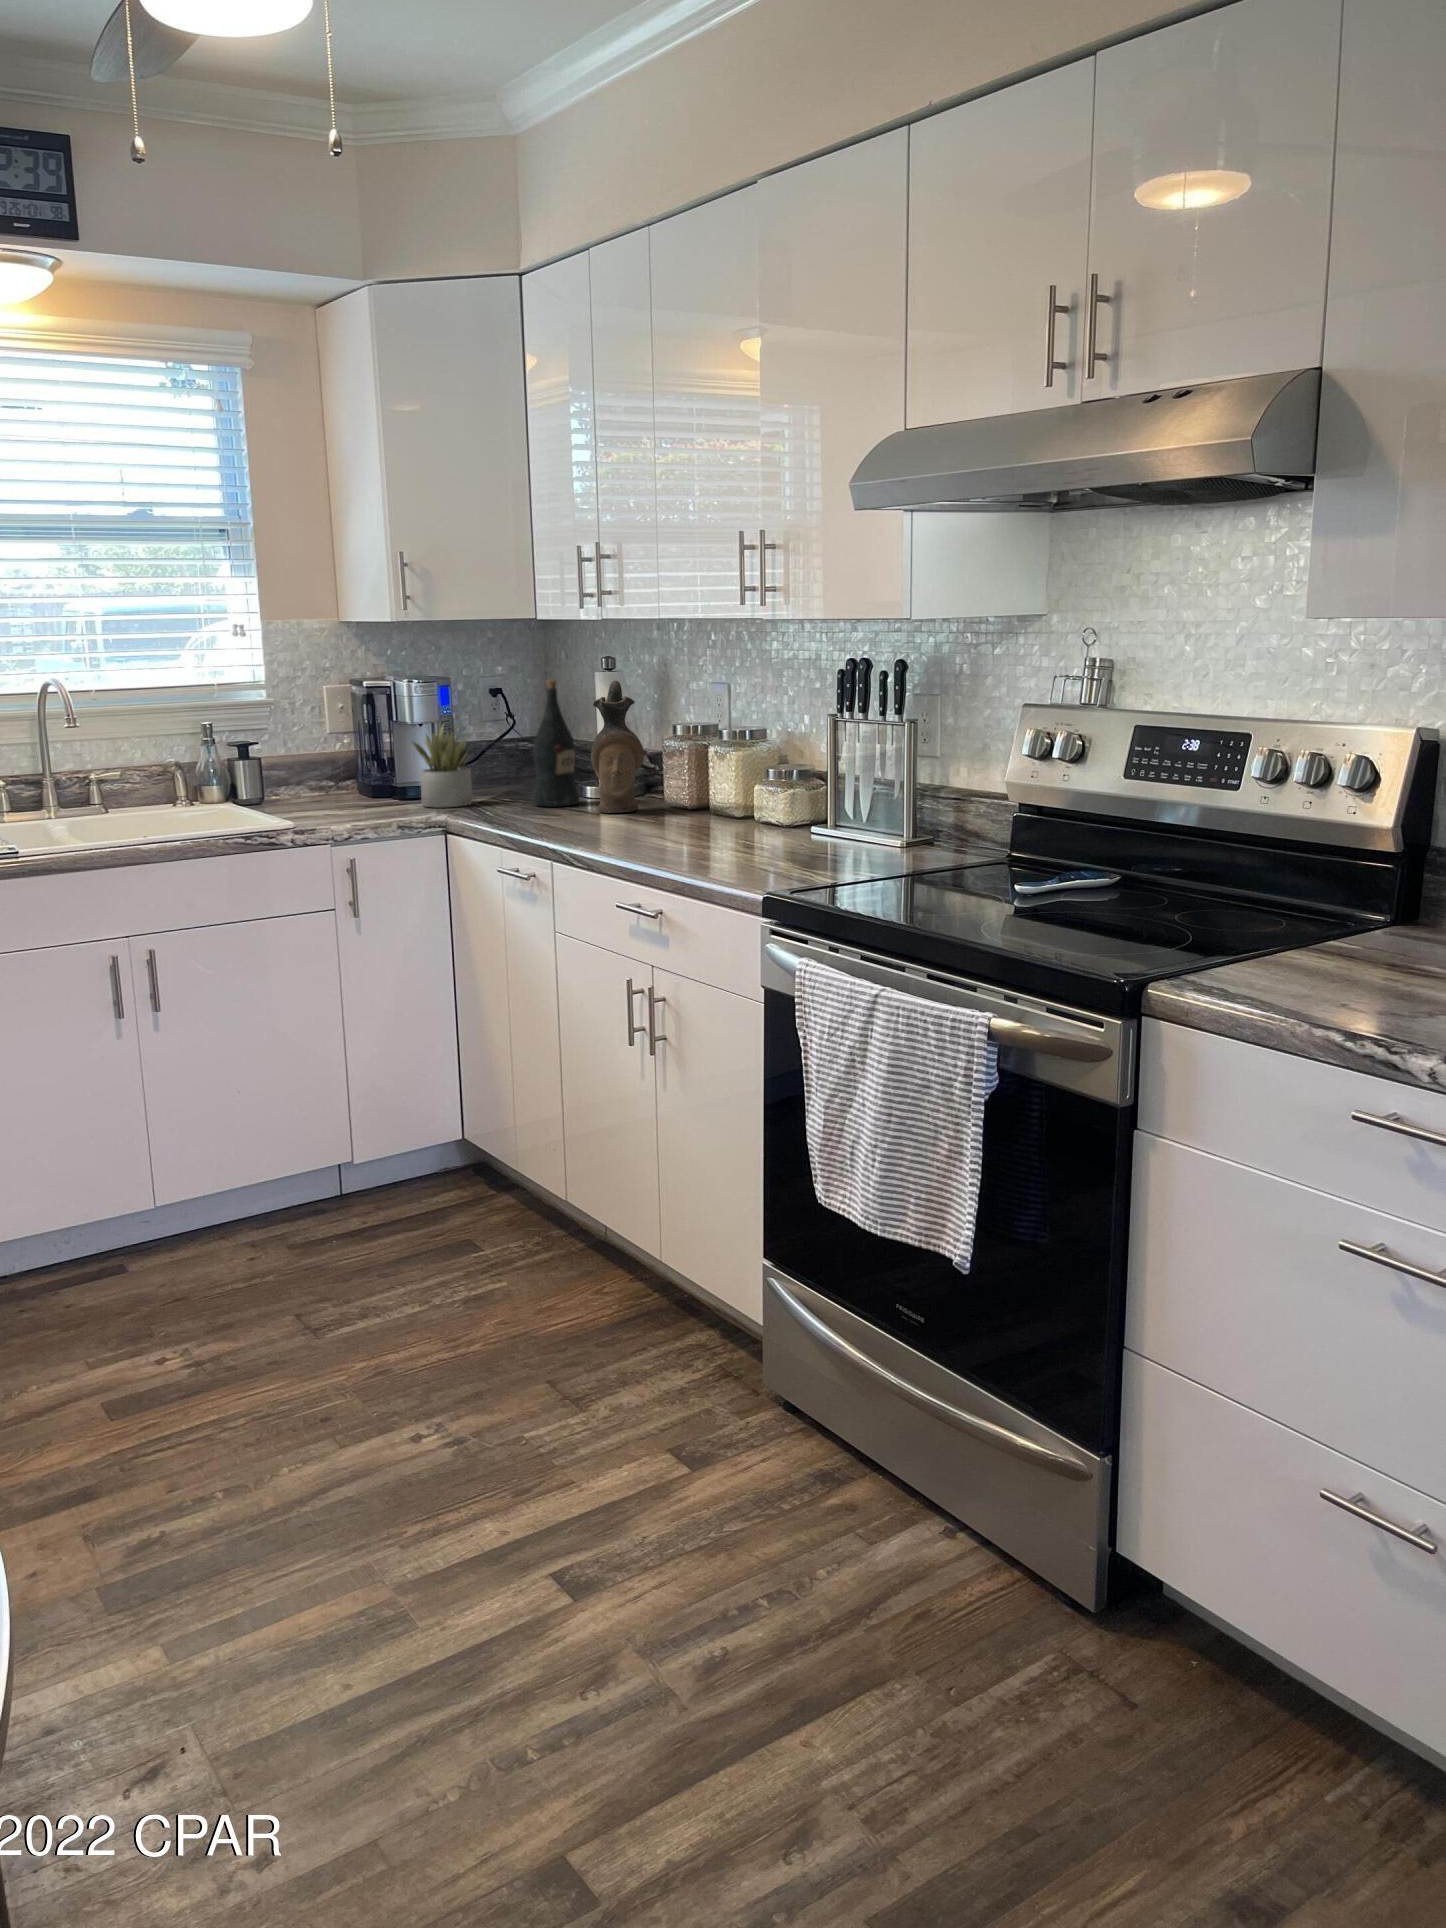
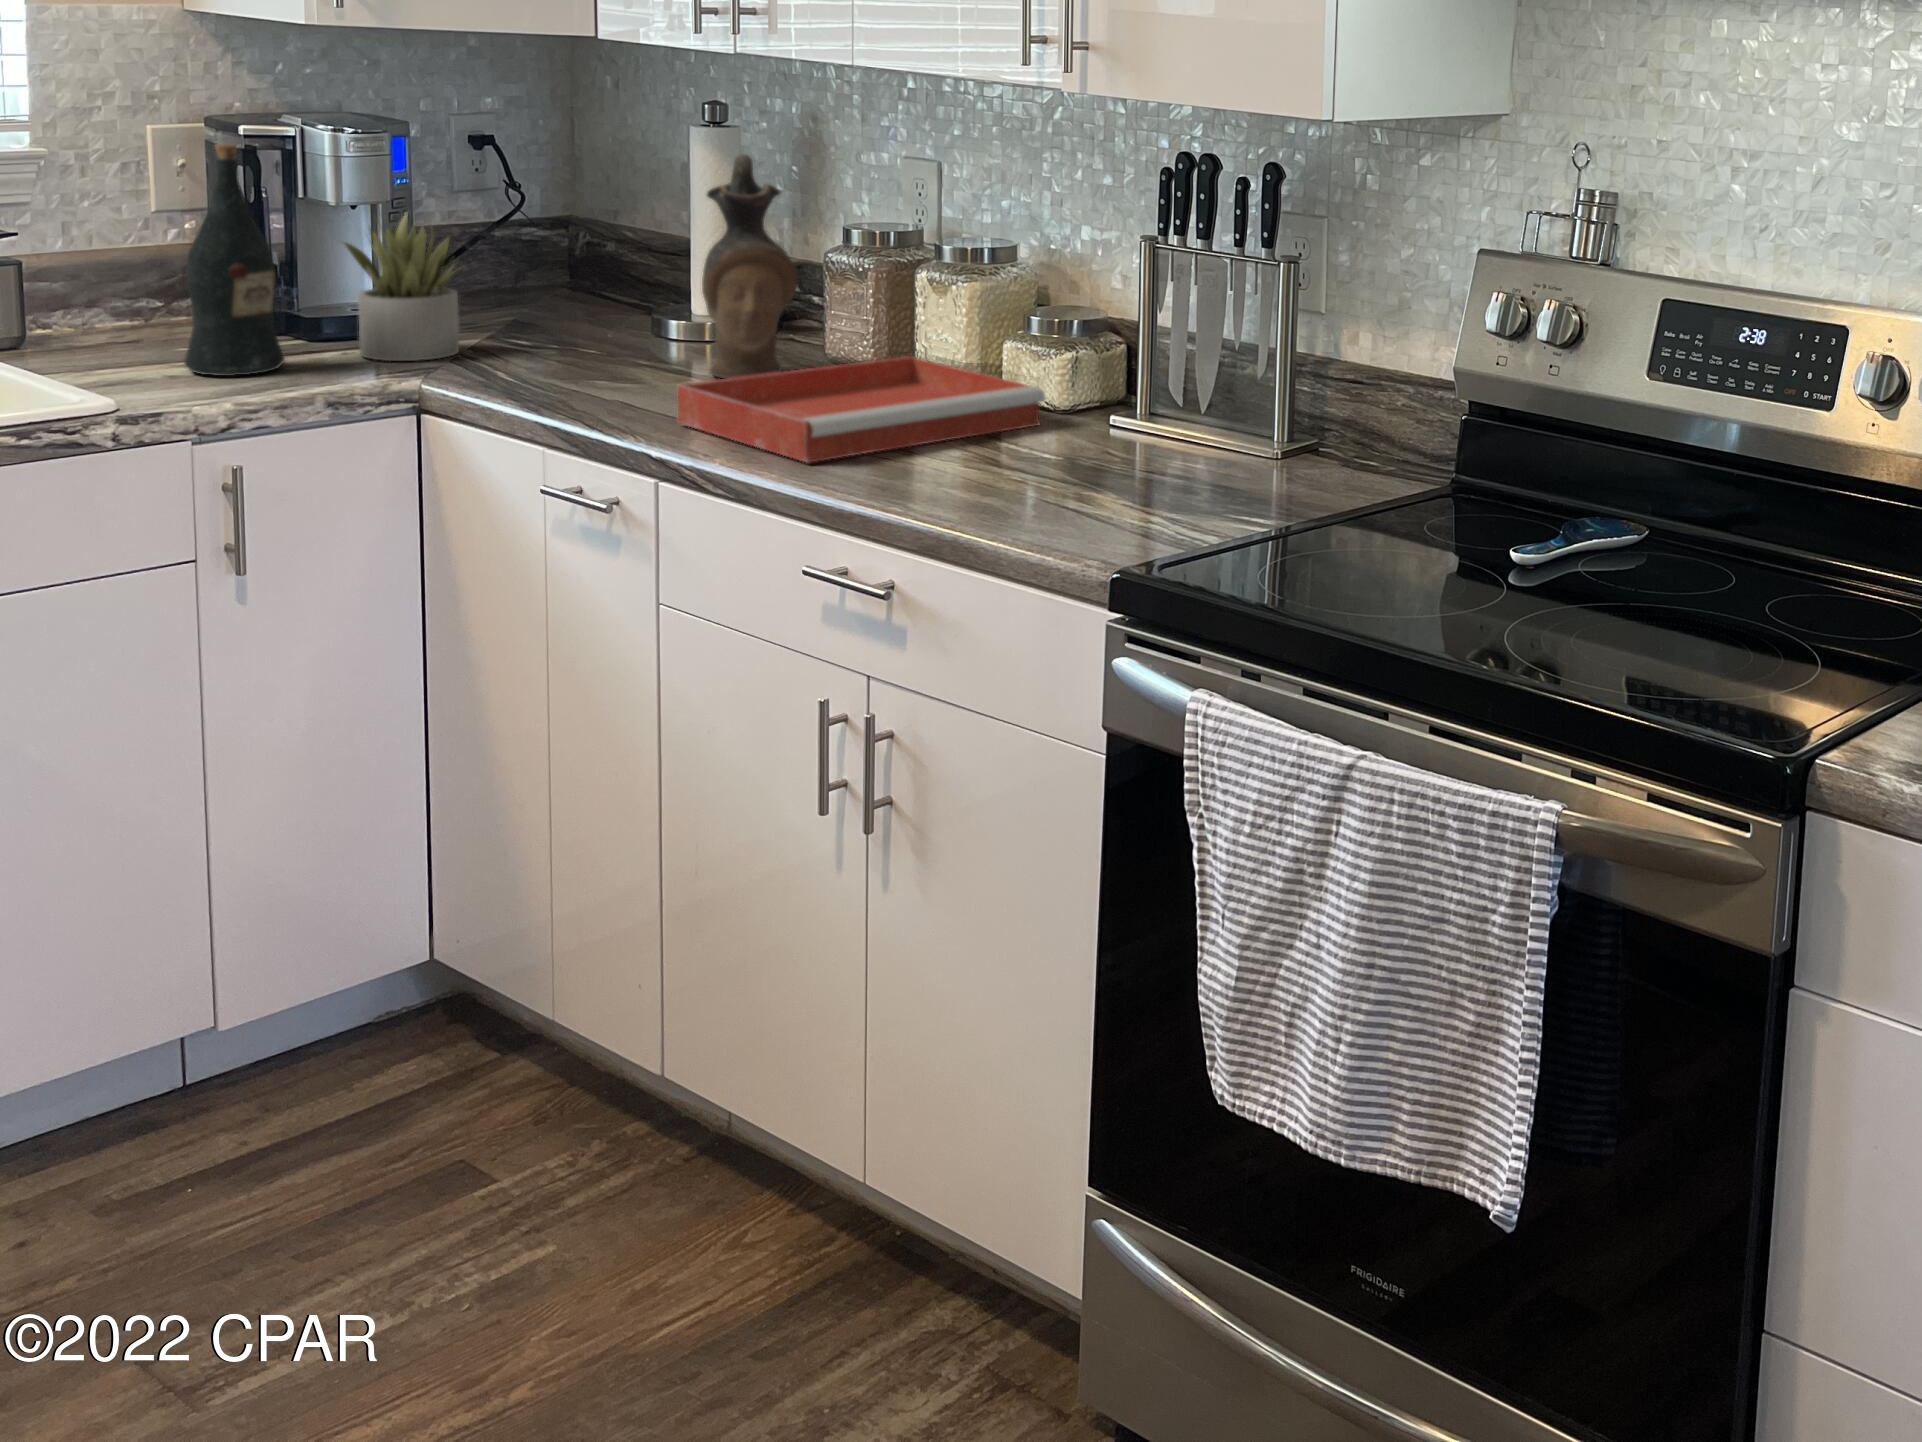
wine bottle: present [533,680,580,807] -> present [184,143,285,376]
tray: none [567,796,774,847] -> present [678,356,1045,462]

